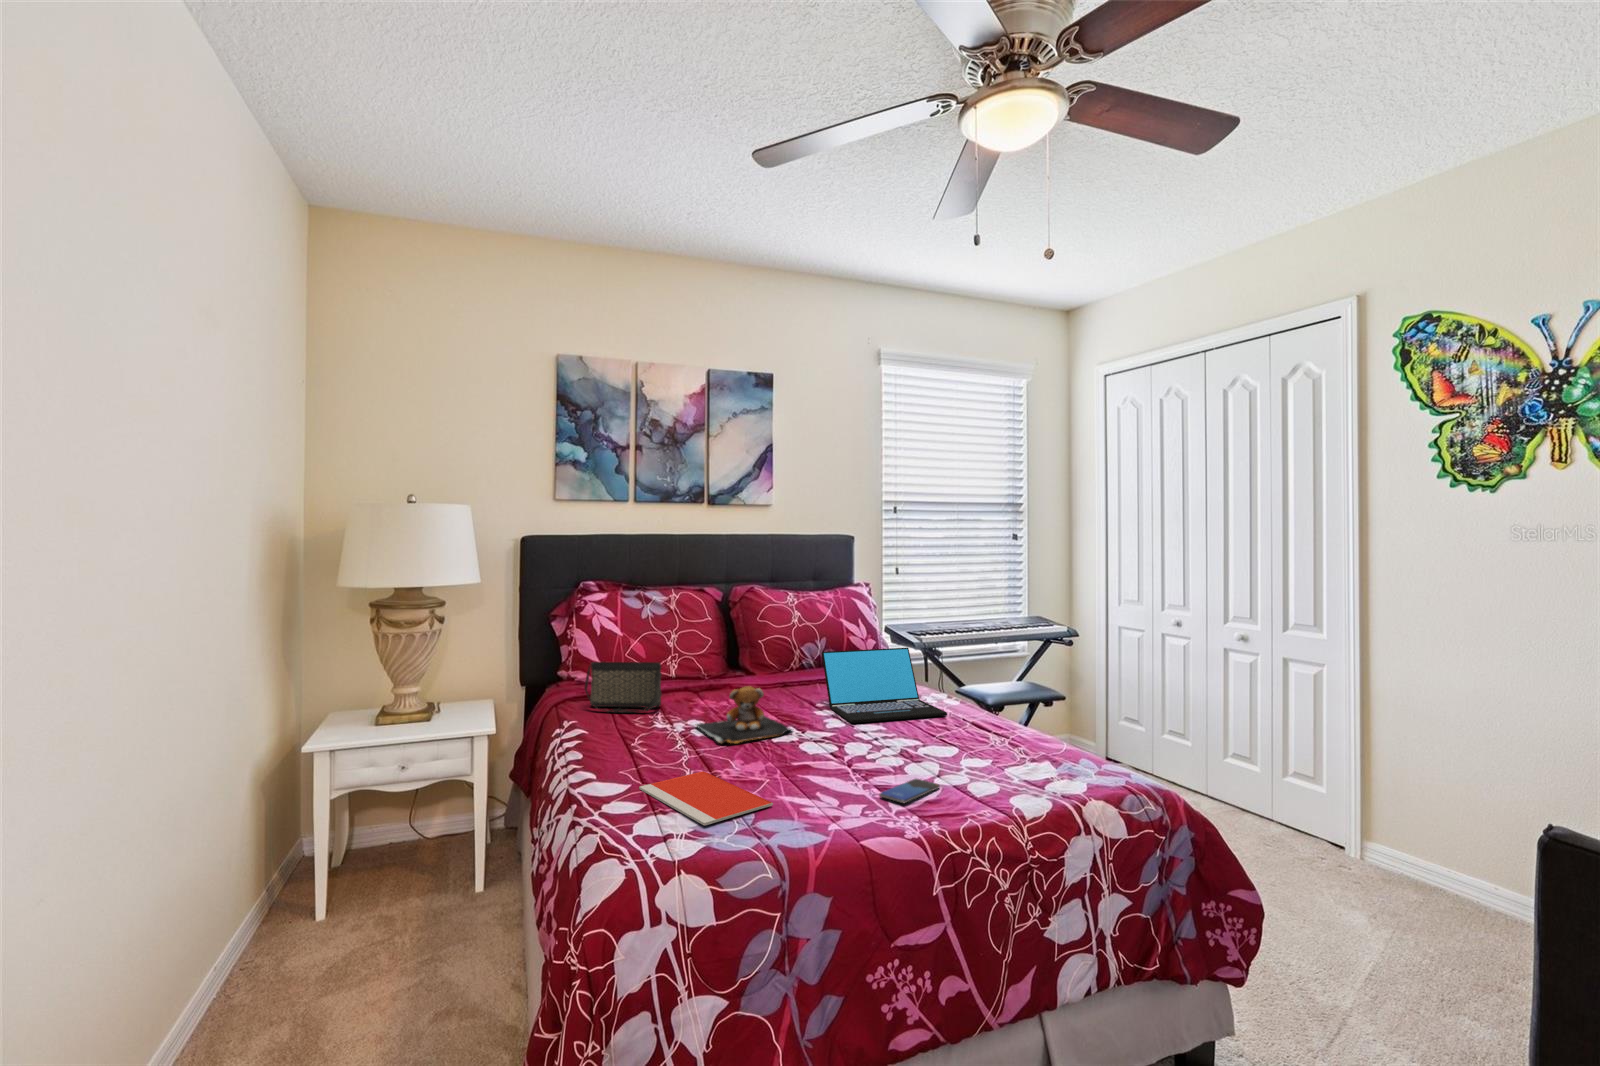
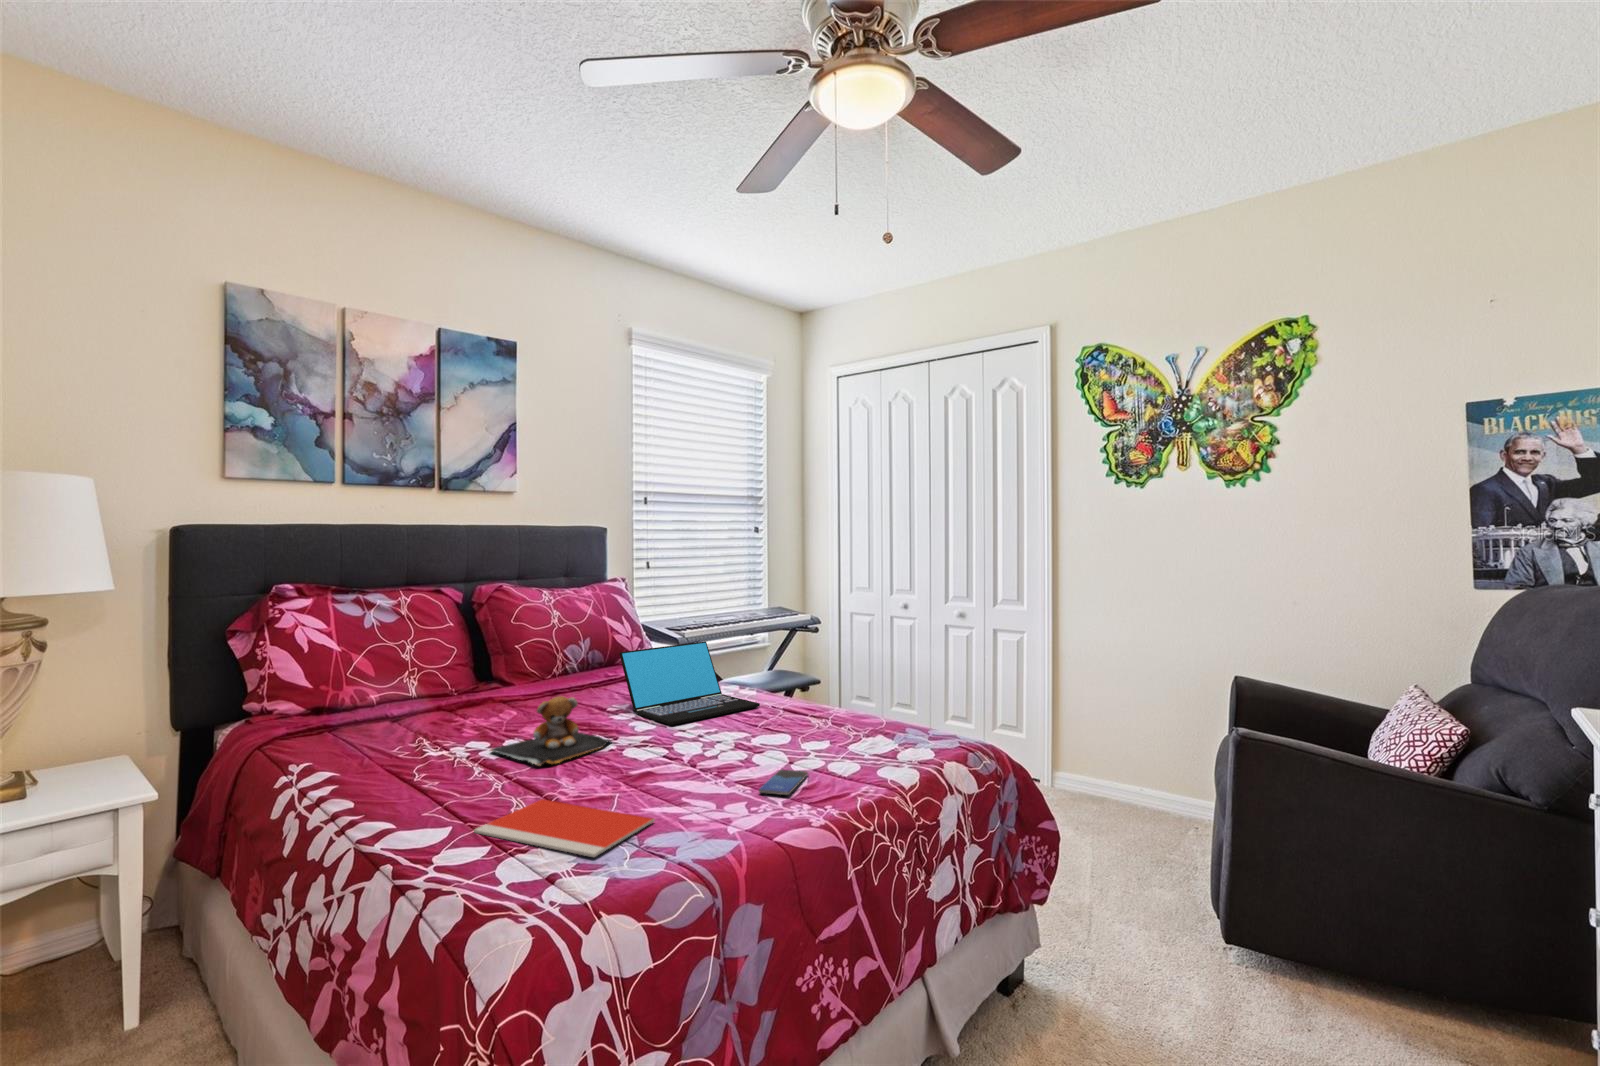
handbag: present [585,662,662,713] -> none [314,681,429,750]

